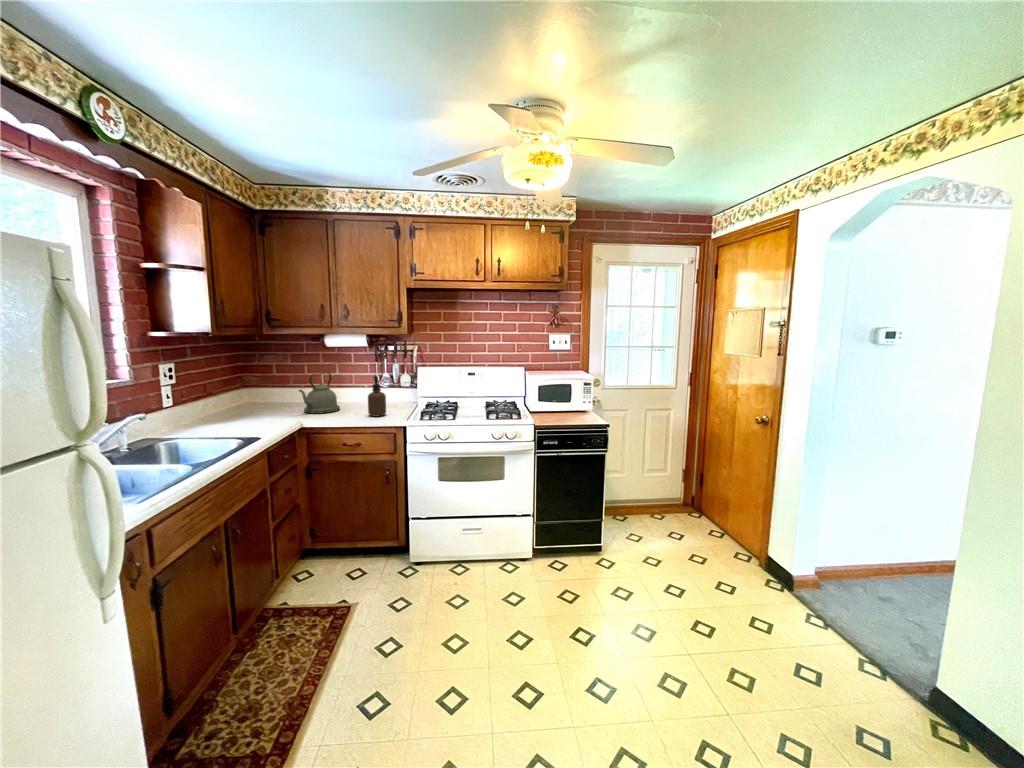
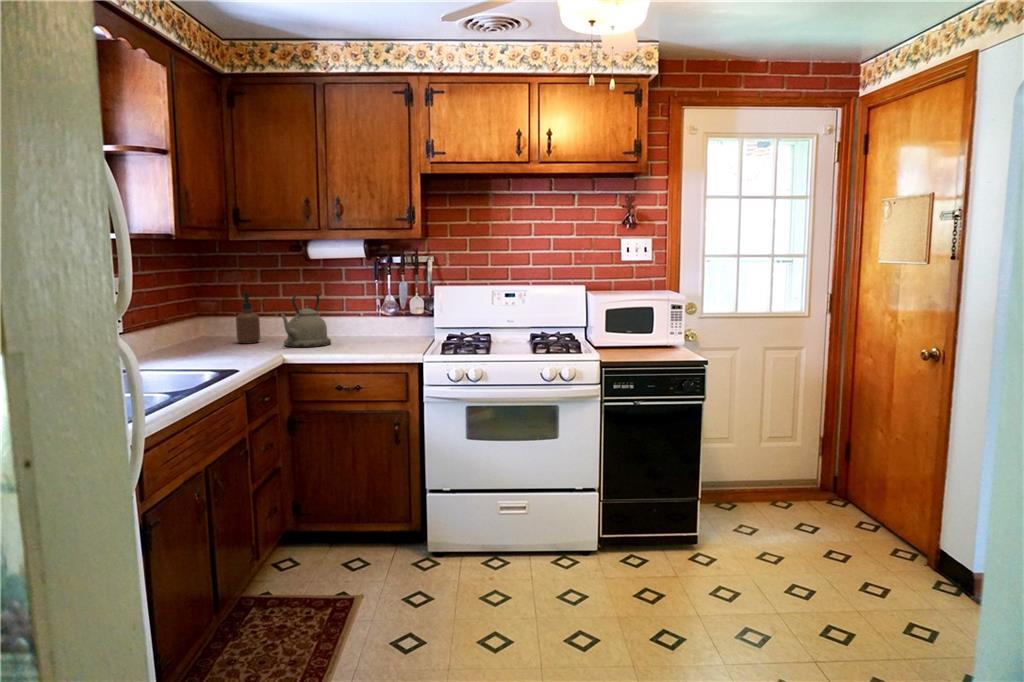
soap dispenser: present [368,376,386,417] -> present [236,292,260,343]

